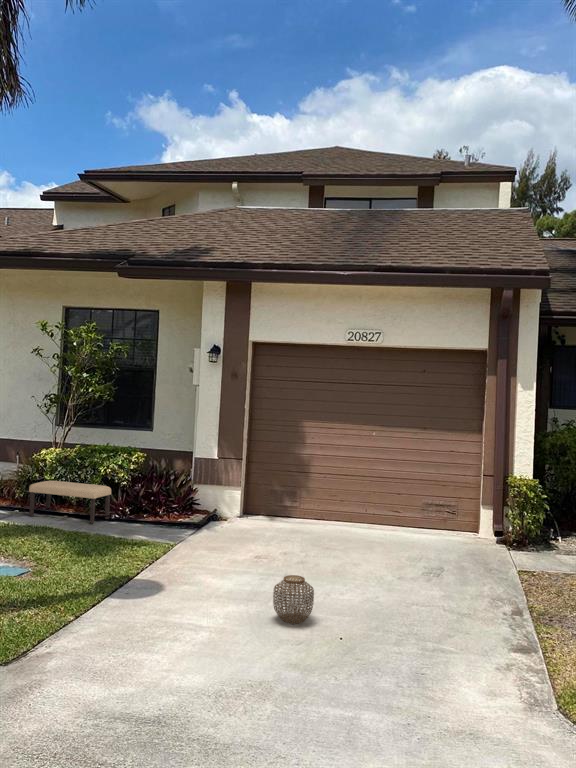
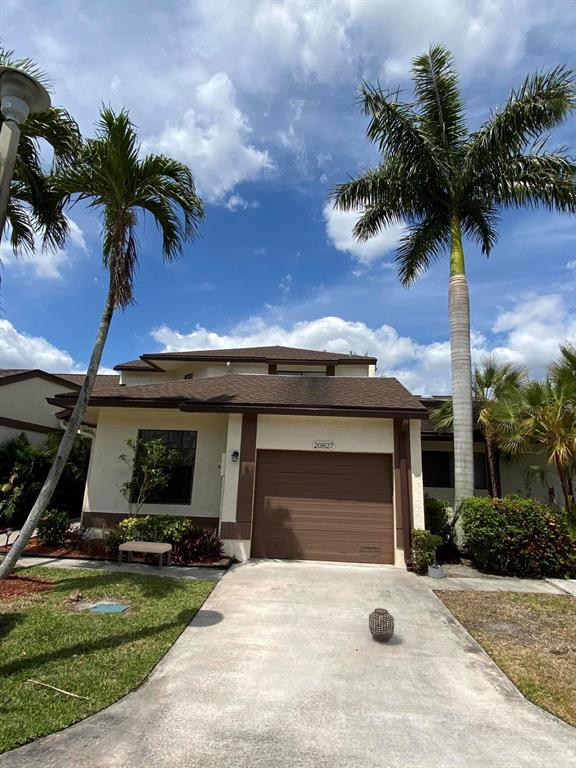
potted tree: none [529,485,560,556] -> present [425,535,444,579]
woven basket: present [273,575,314,624] -> present [369,608,394,642]

